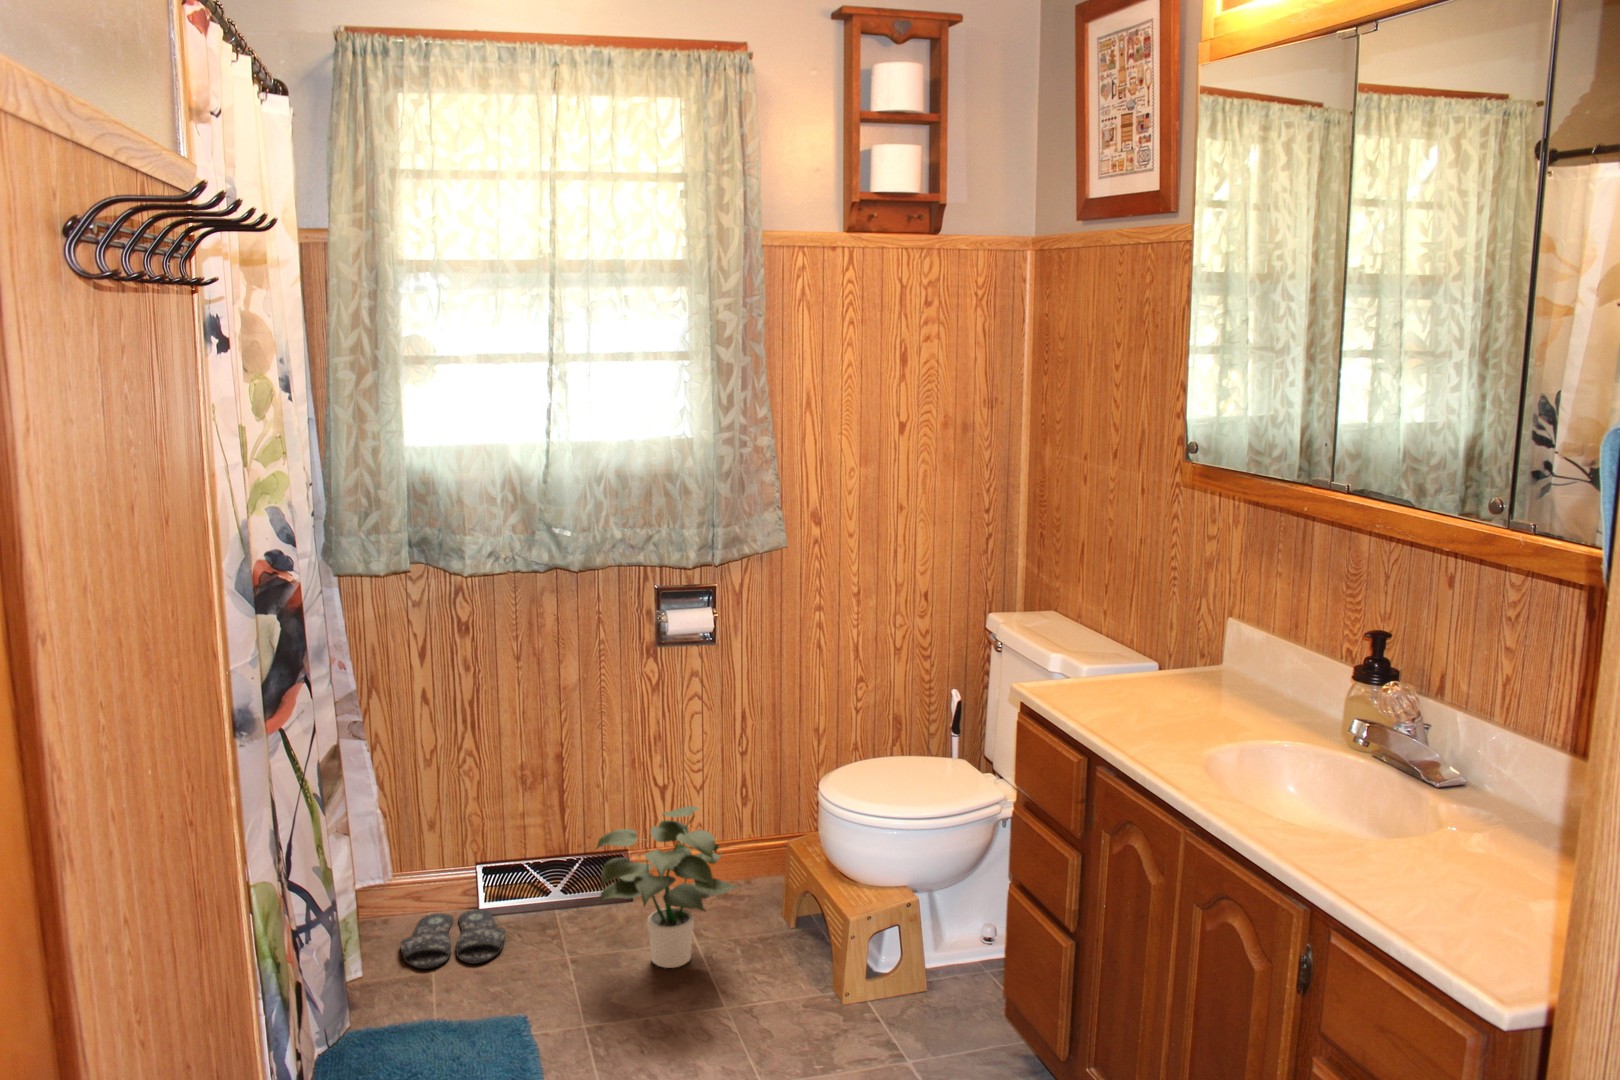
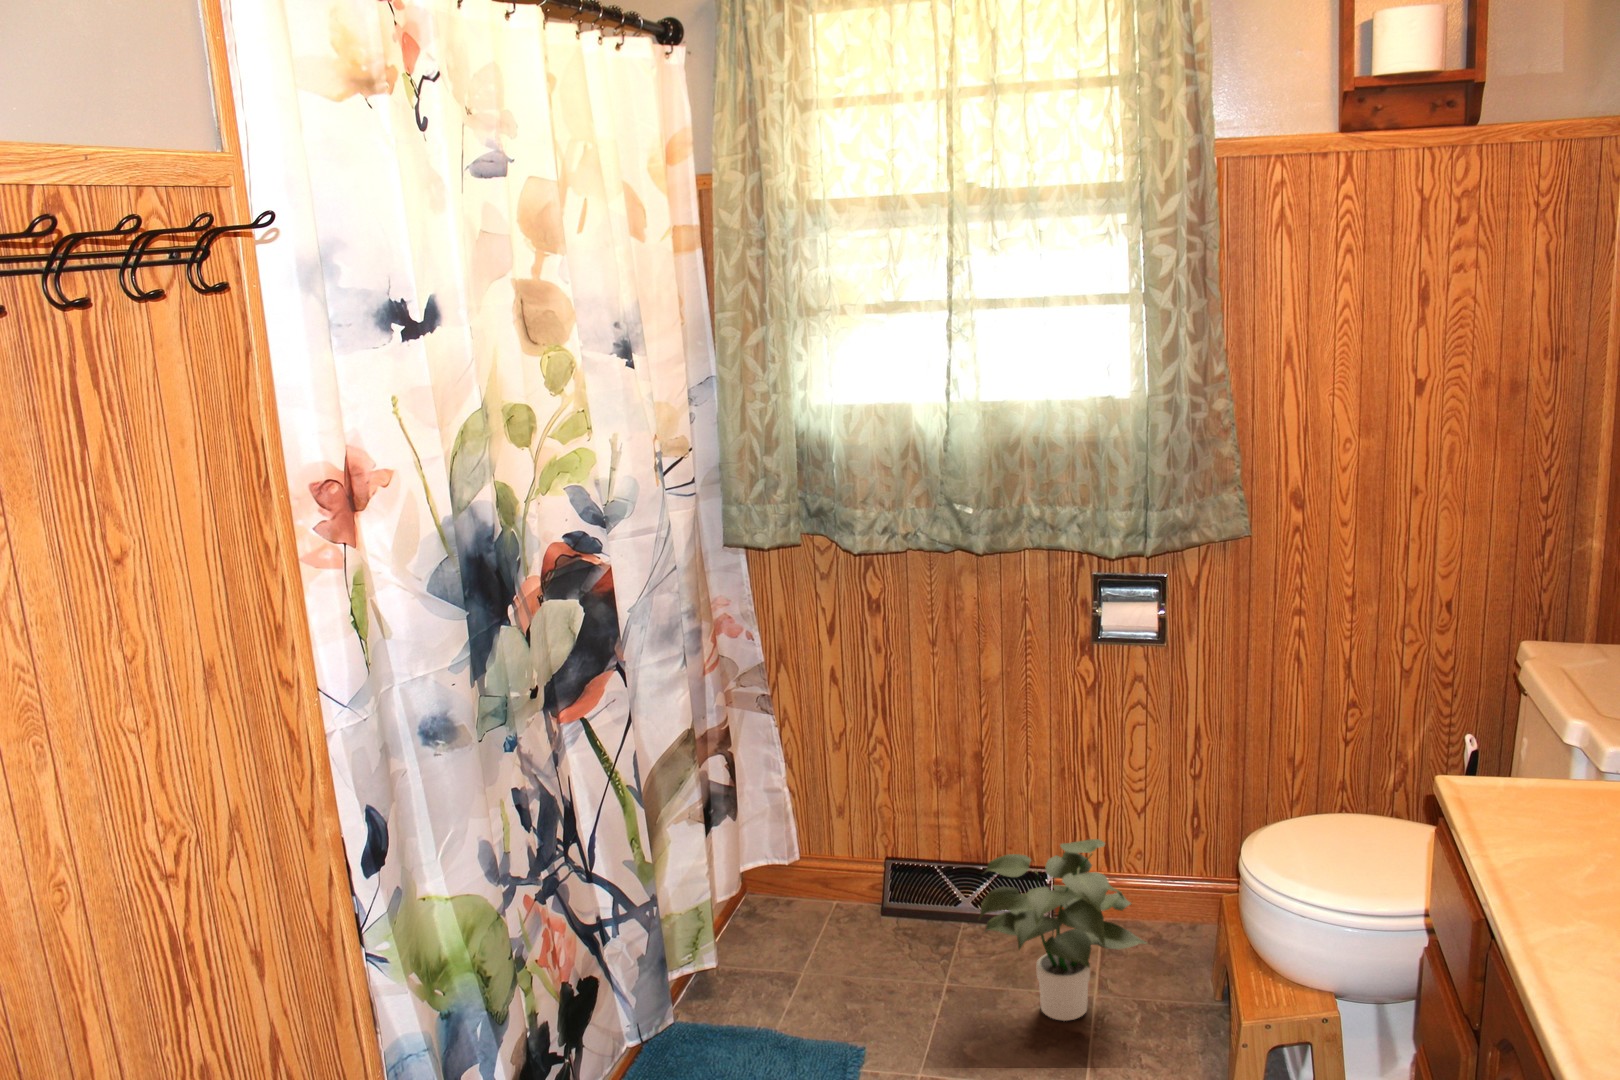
slippers: present [401,909,506,969] -> none [793,905,904,972]

